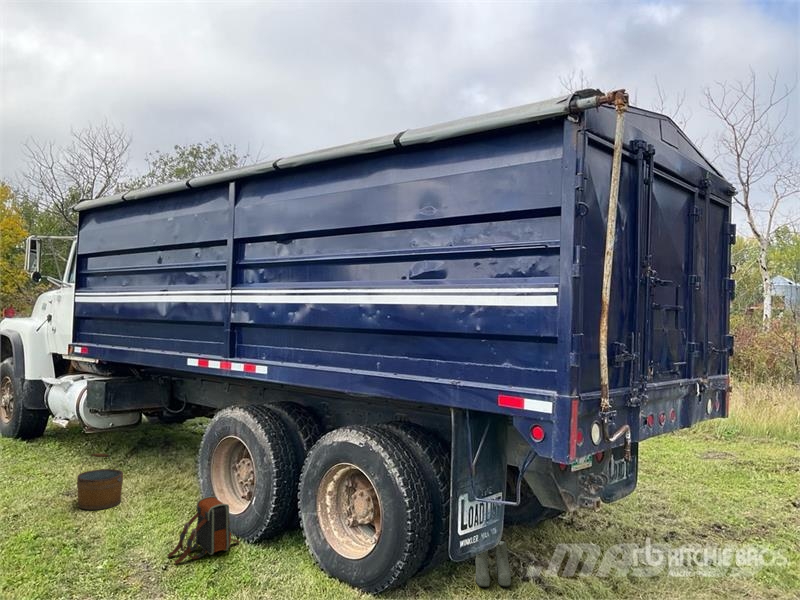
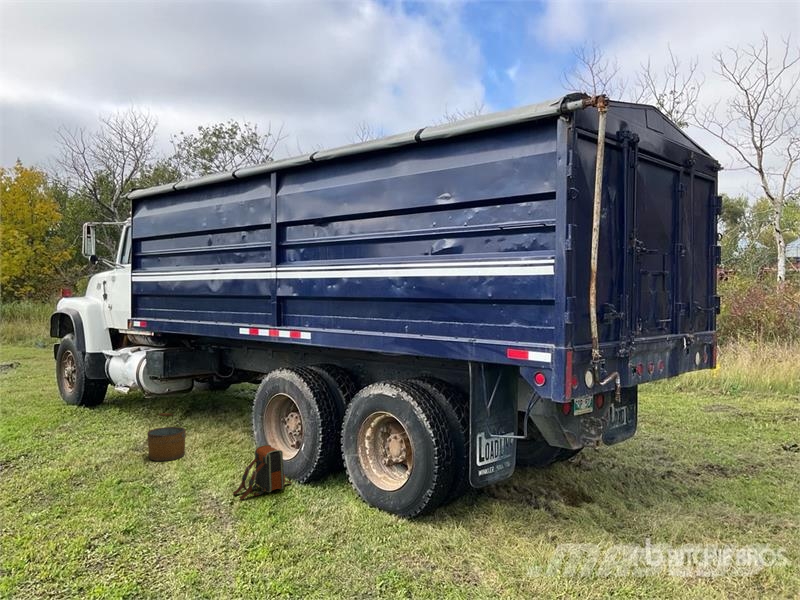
boots: present [475,539,511,587] -> none [493,474,523,512]

